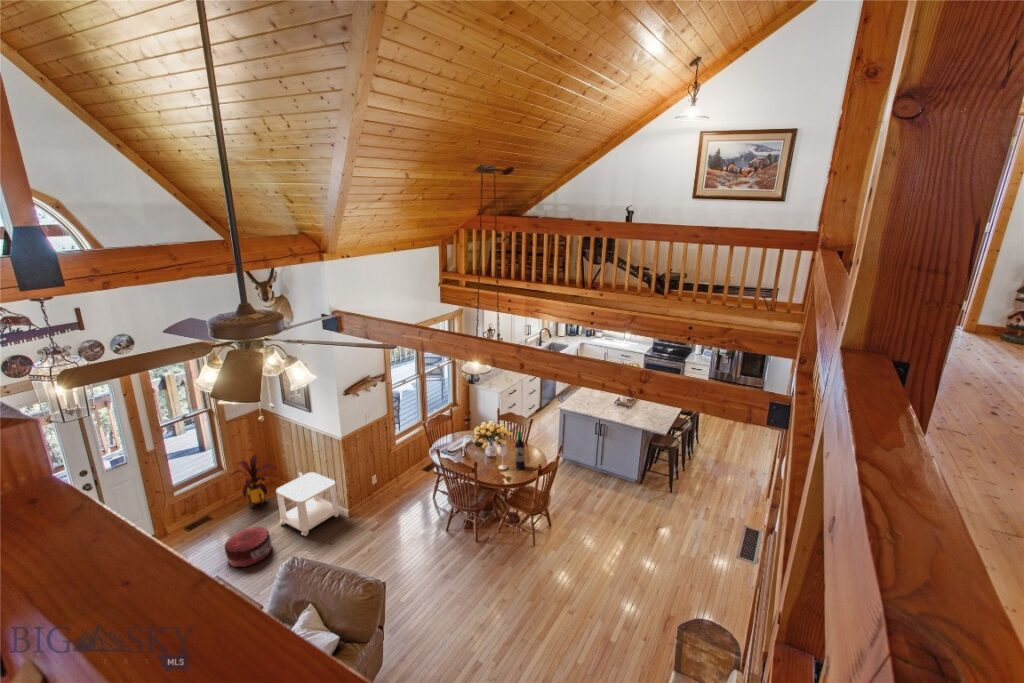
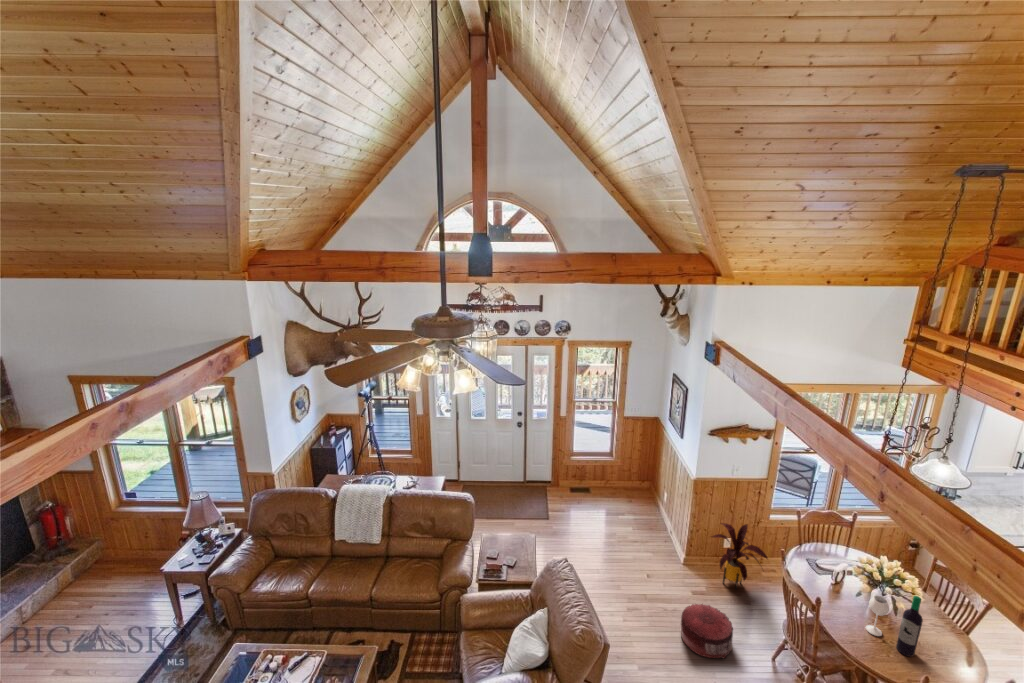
house plant: present [230,454,277,508] -> present [712,523,768,590]
side table: present [276,472,339,536] -> none [625,494,681,553]
pouf: present [225,527,272,567] -> present [681,604,733,658]

